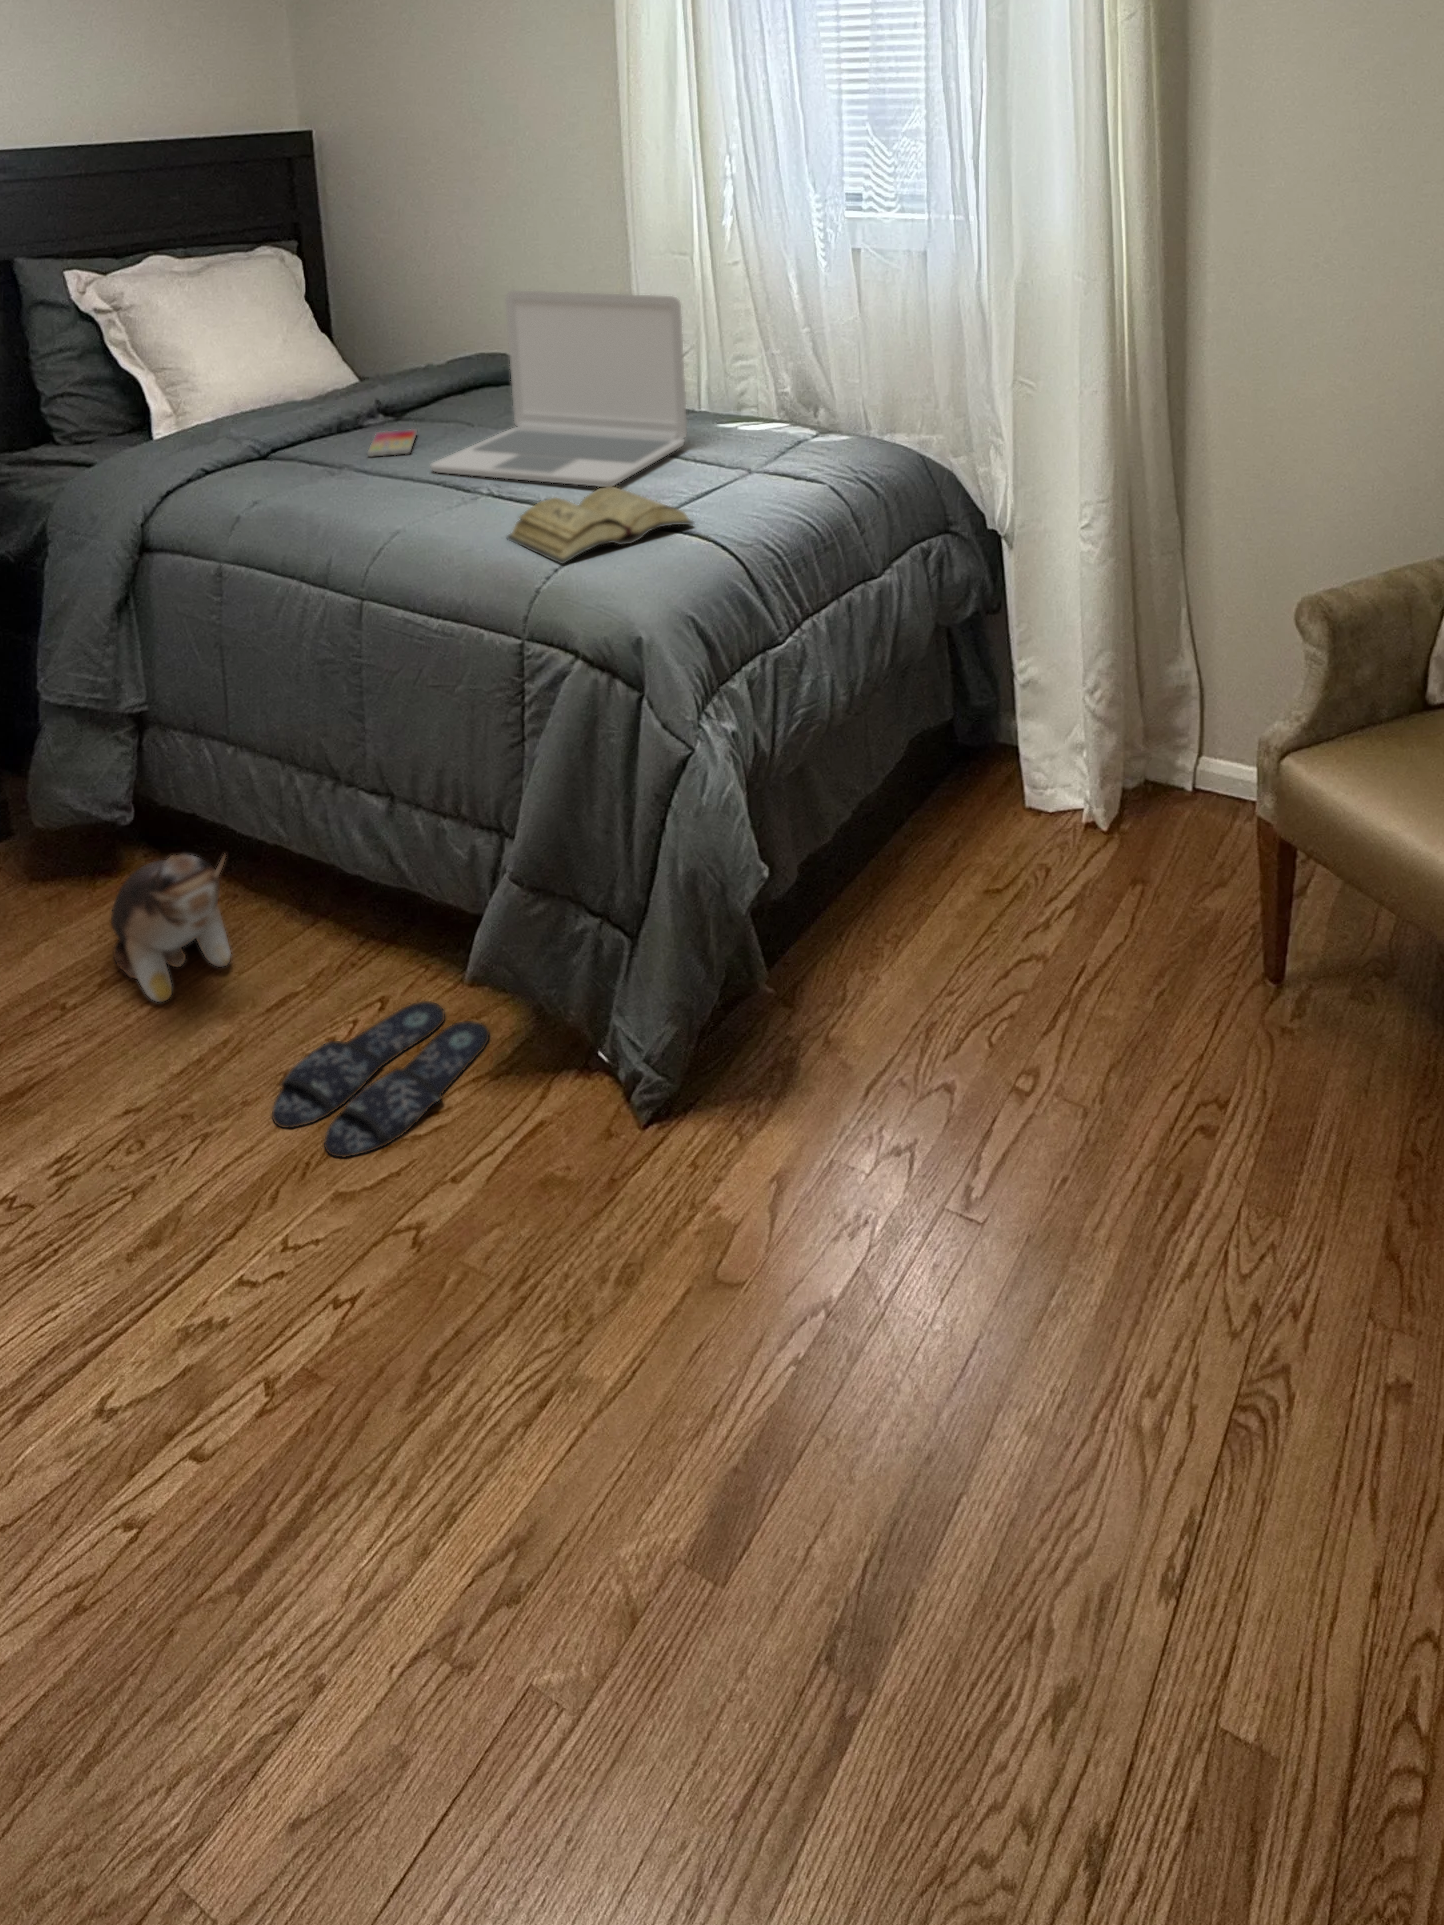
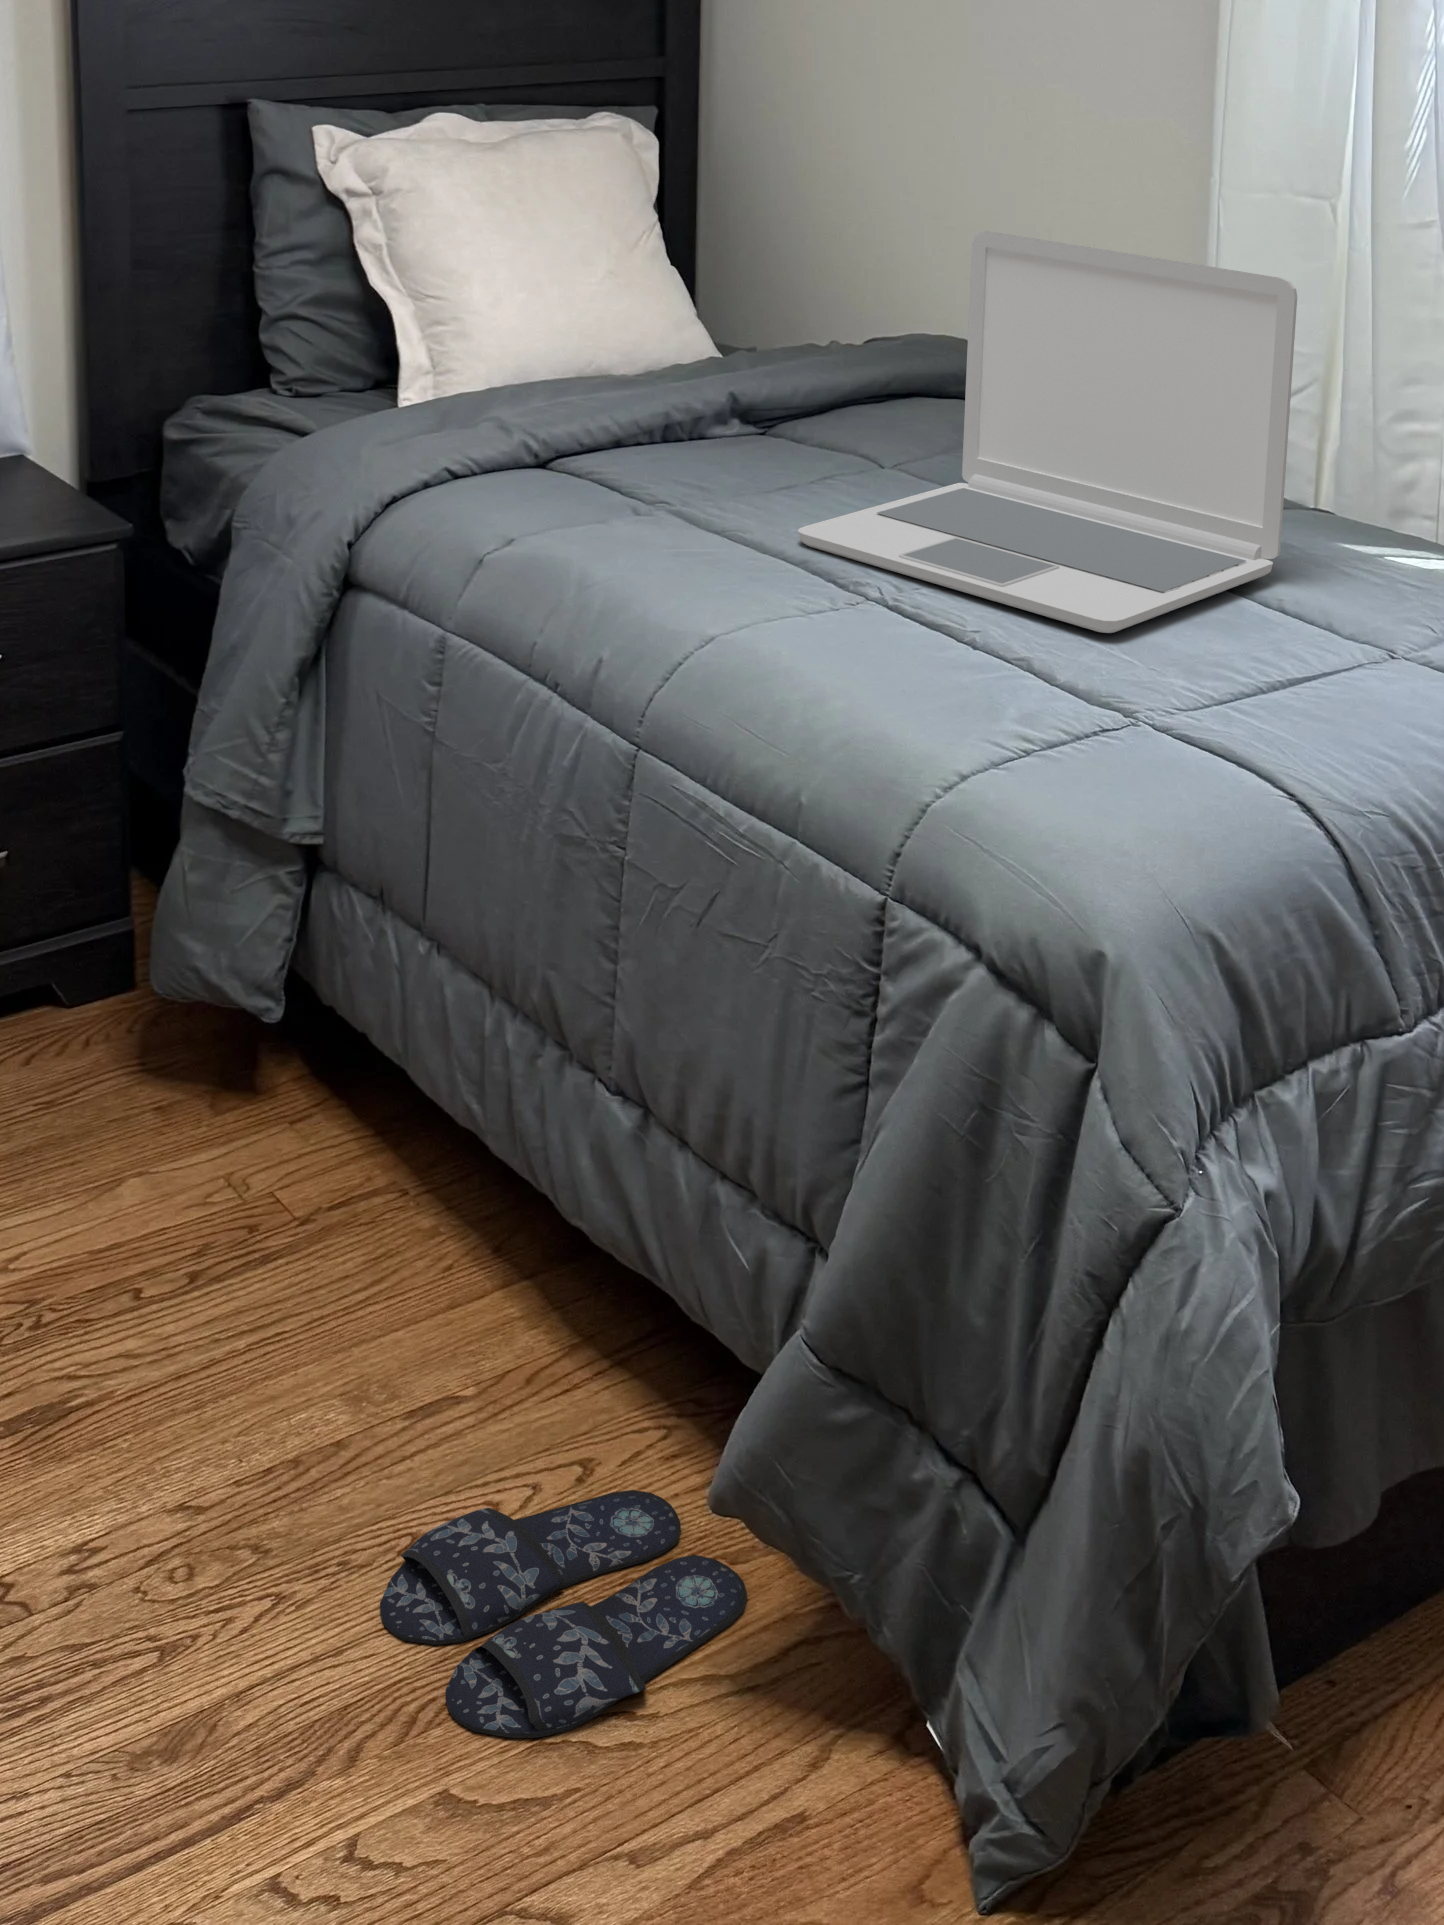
smartphone: present [368,429,417,456] -> none [703,453,795,501]
diary: present [507,487,694,564] -> none [894,636,1254,774]
plush toy: present [111,854,231,1002] -> none [218,1106,382,1341]

